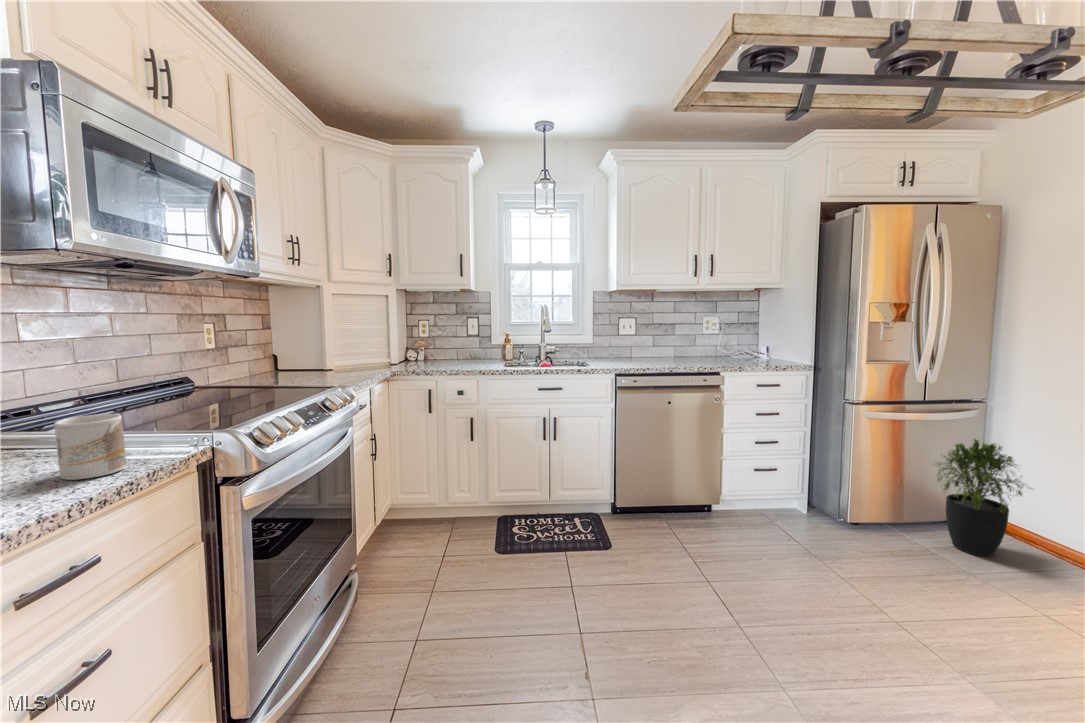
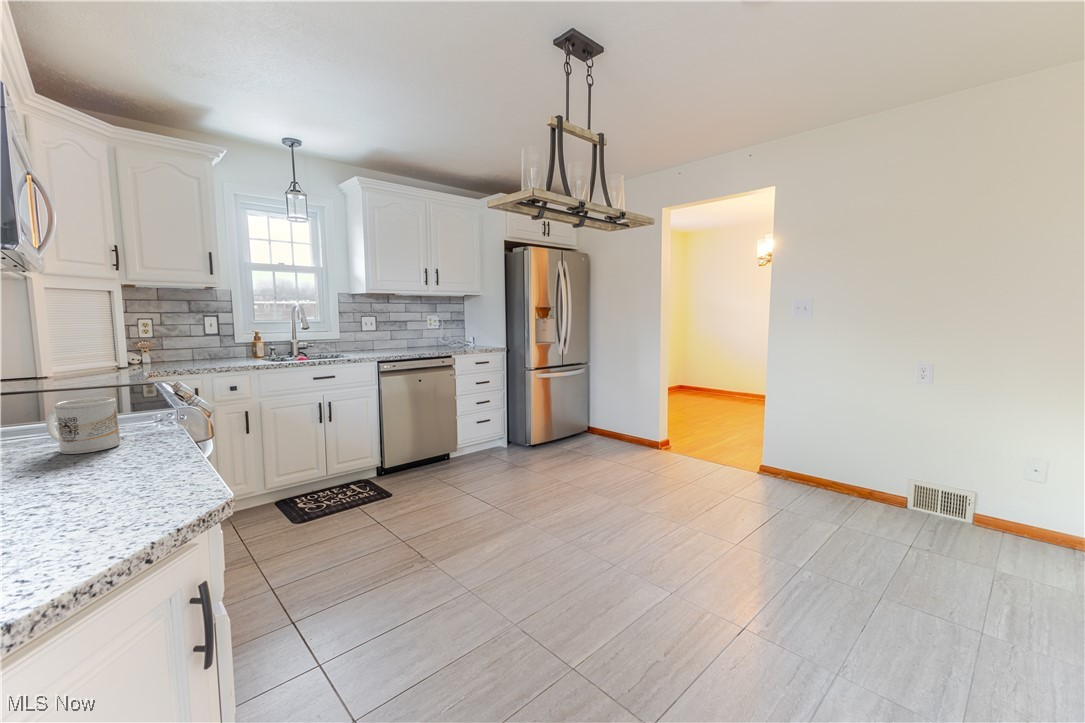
potted plant: present [937,439,1023,556] -> none [567,382,608,446]

